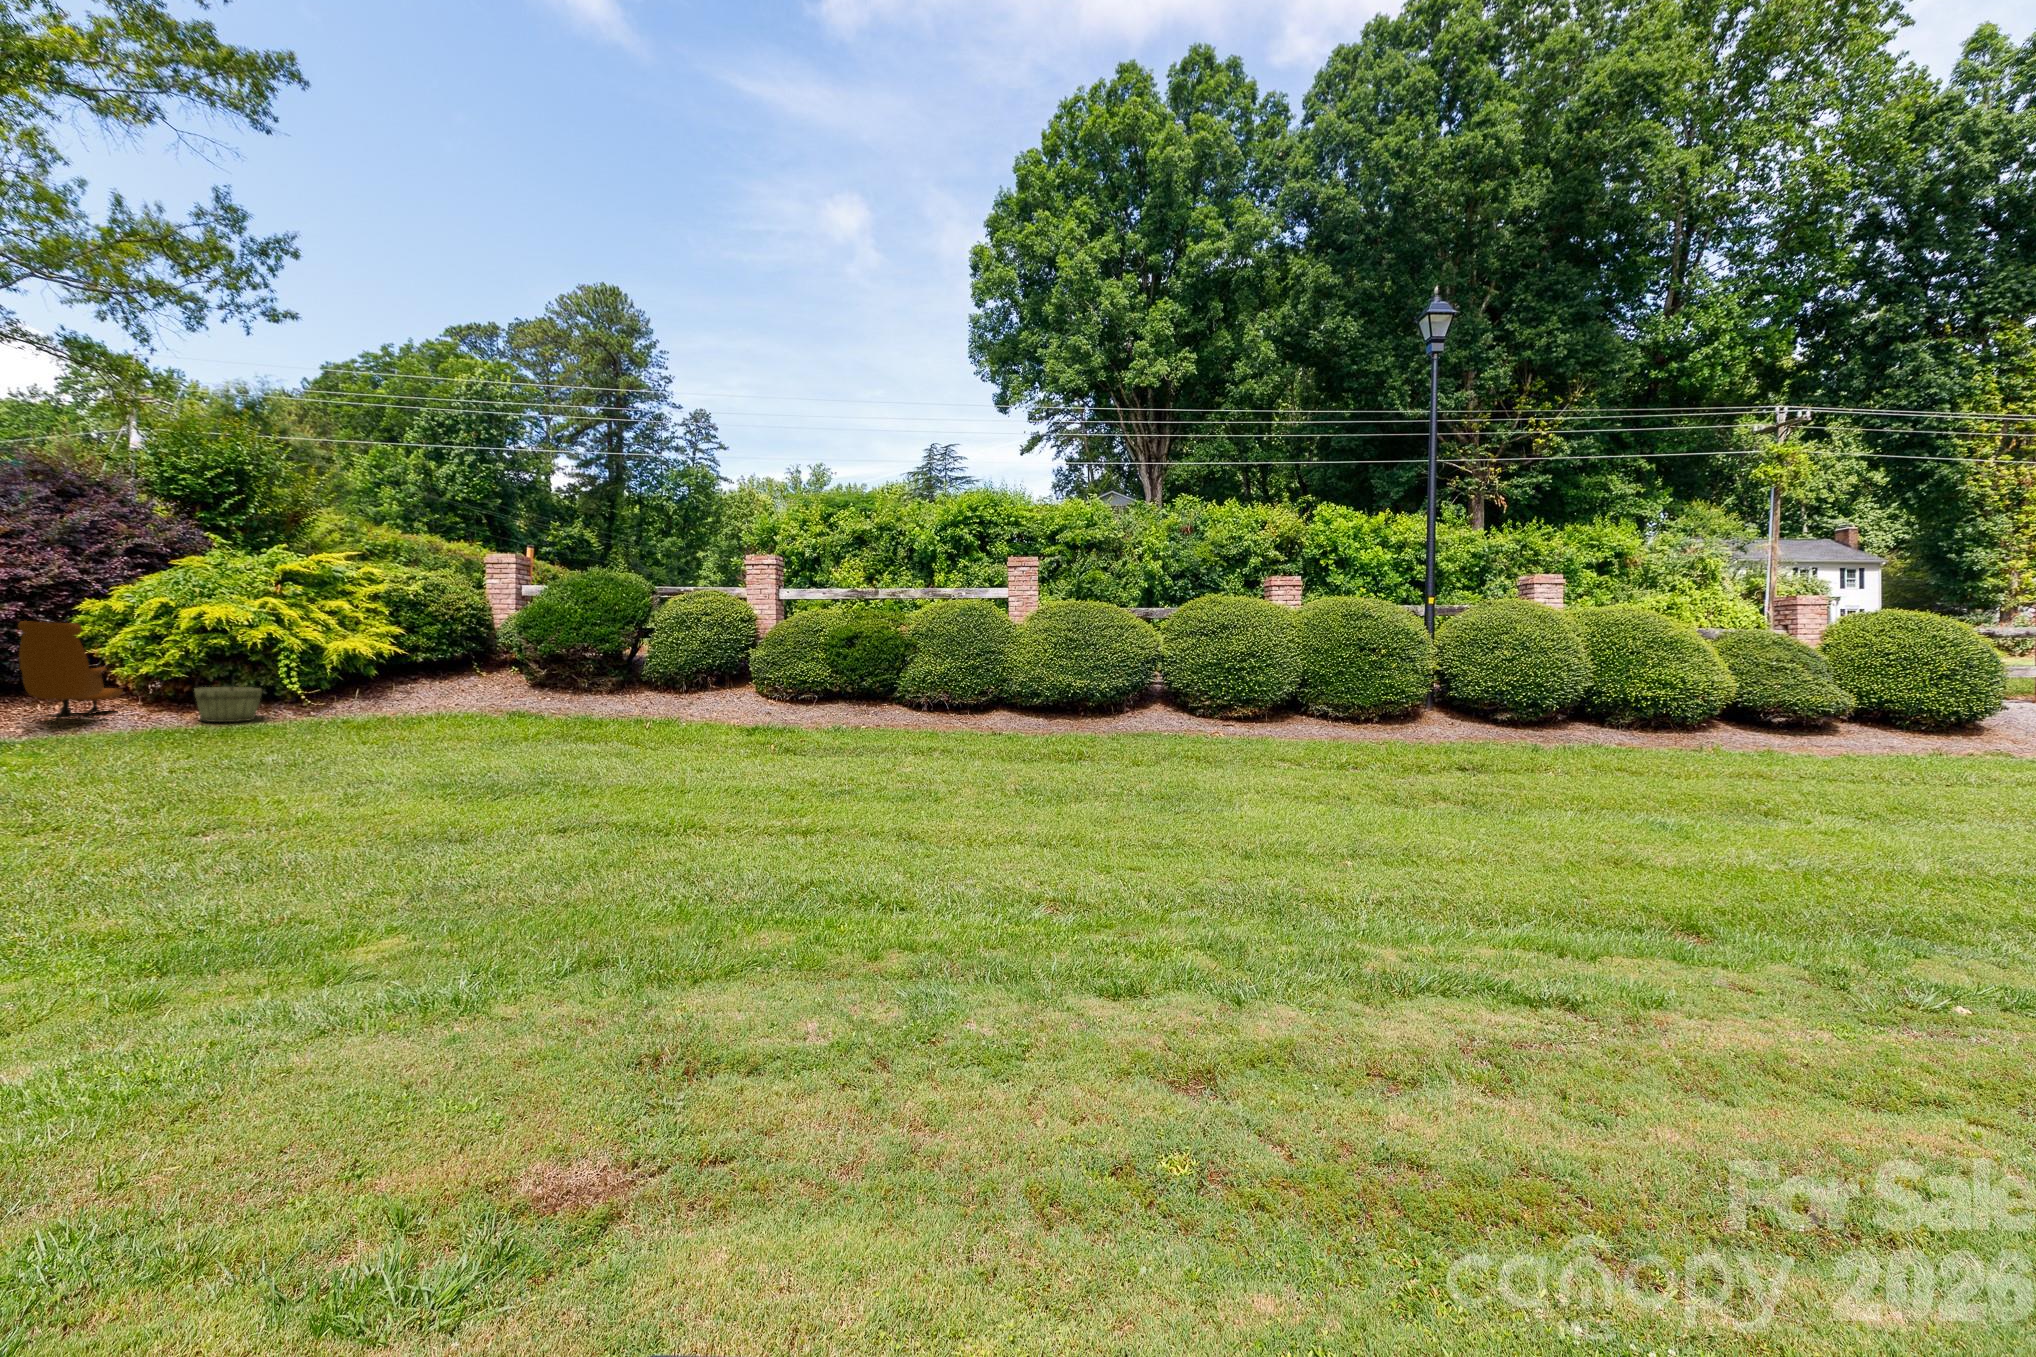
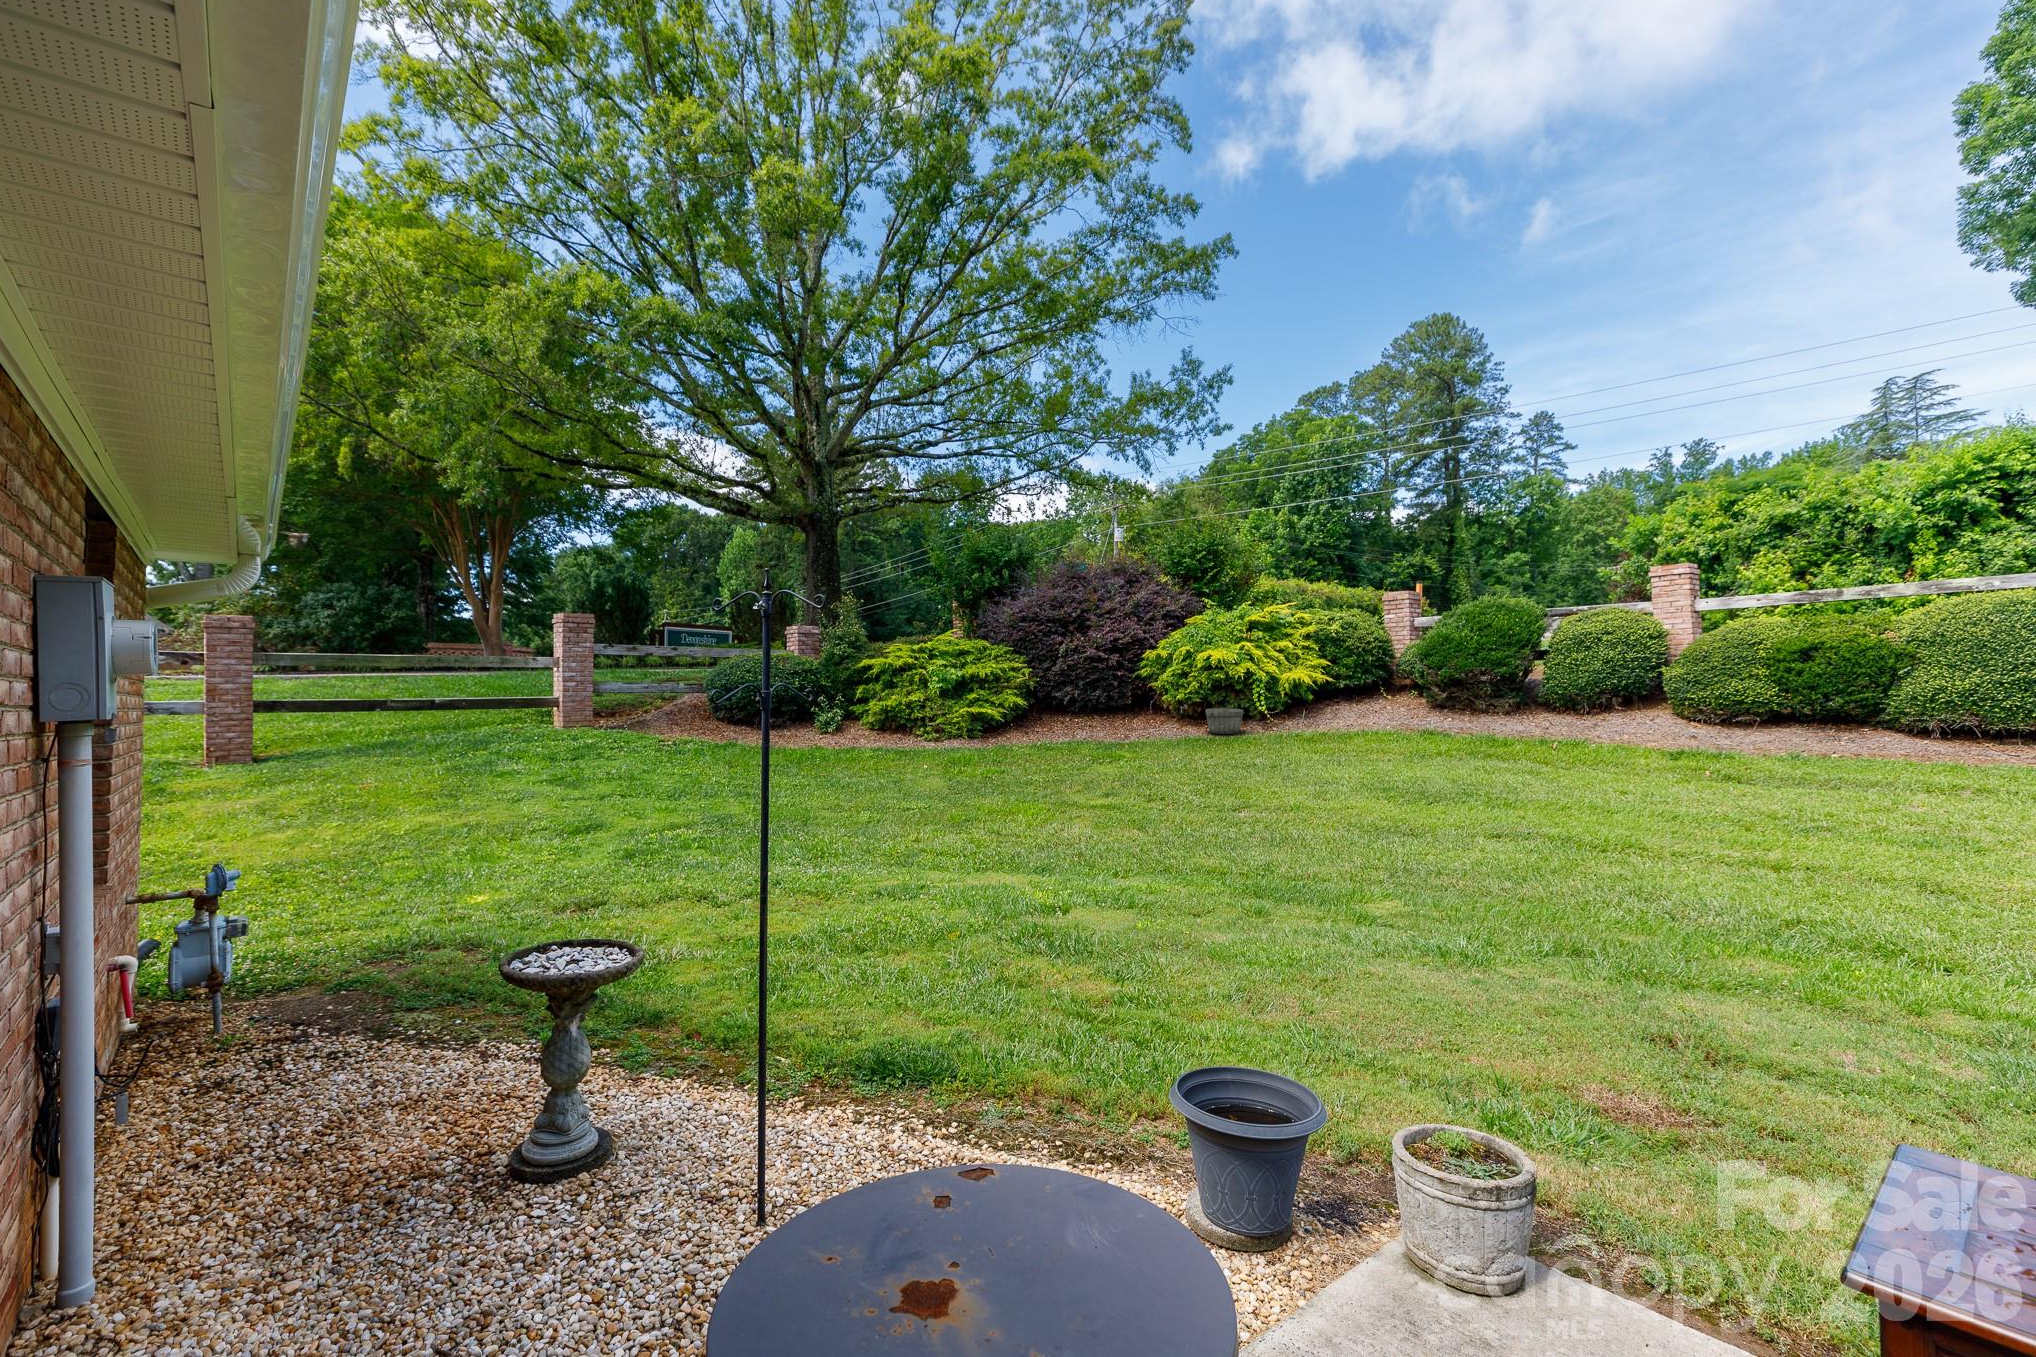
lounge chair: present [18,621,122,724] -> none [1121,667,1165,733]

